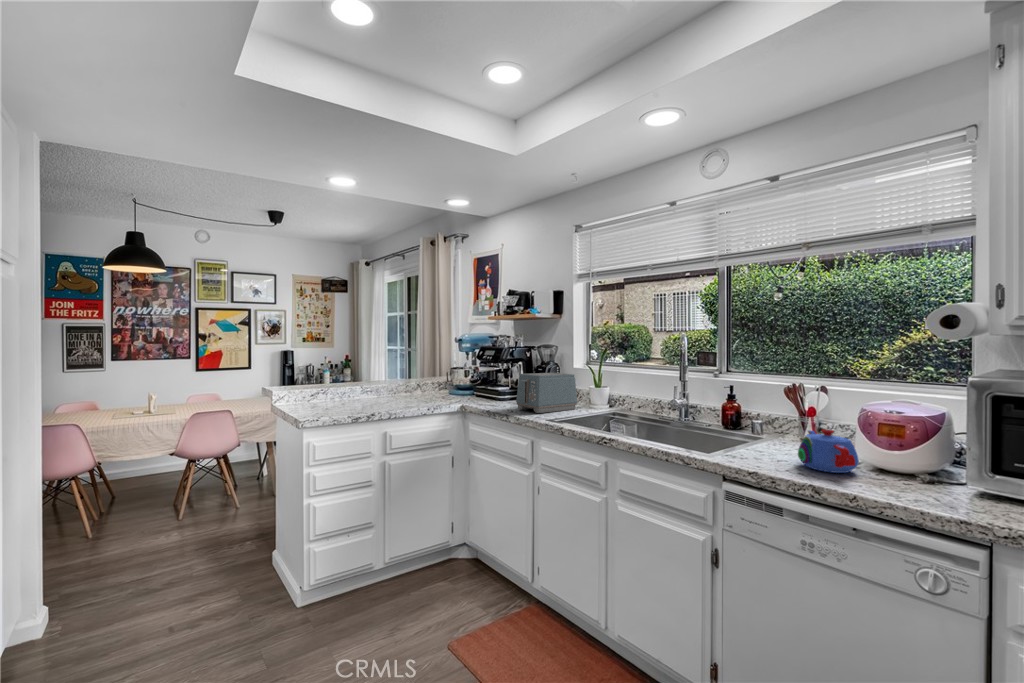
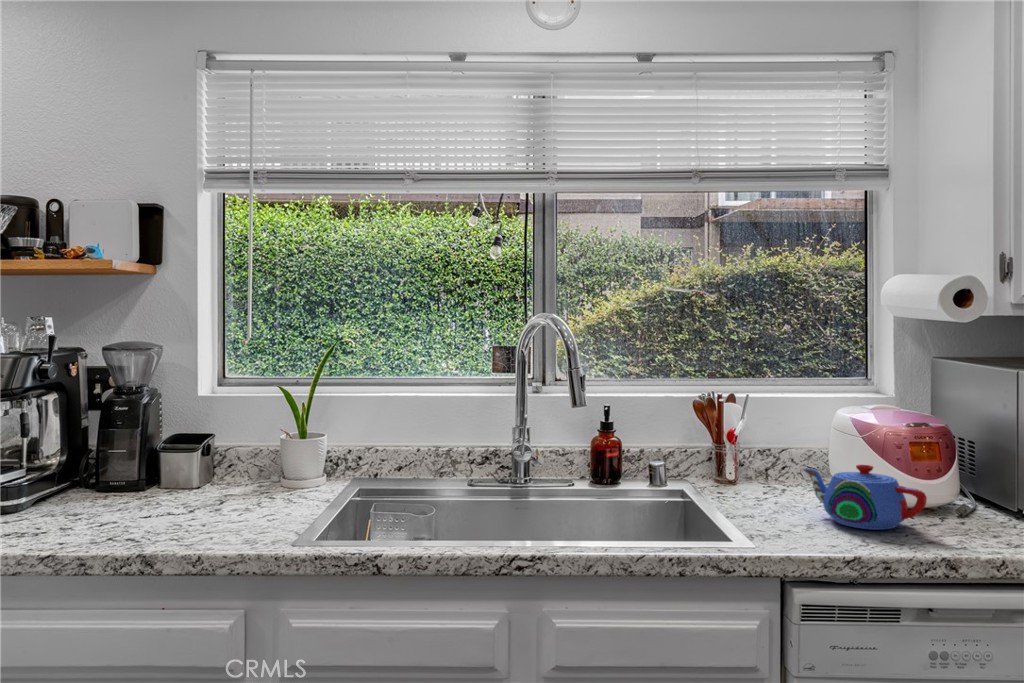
toaster: present [516,373,577,413] -> none [126,413,268,527]

